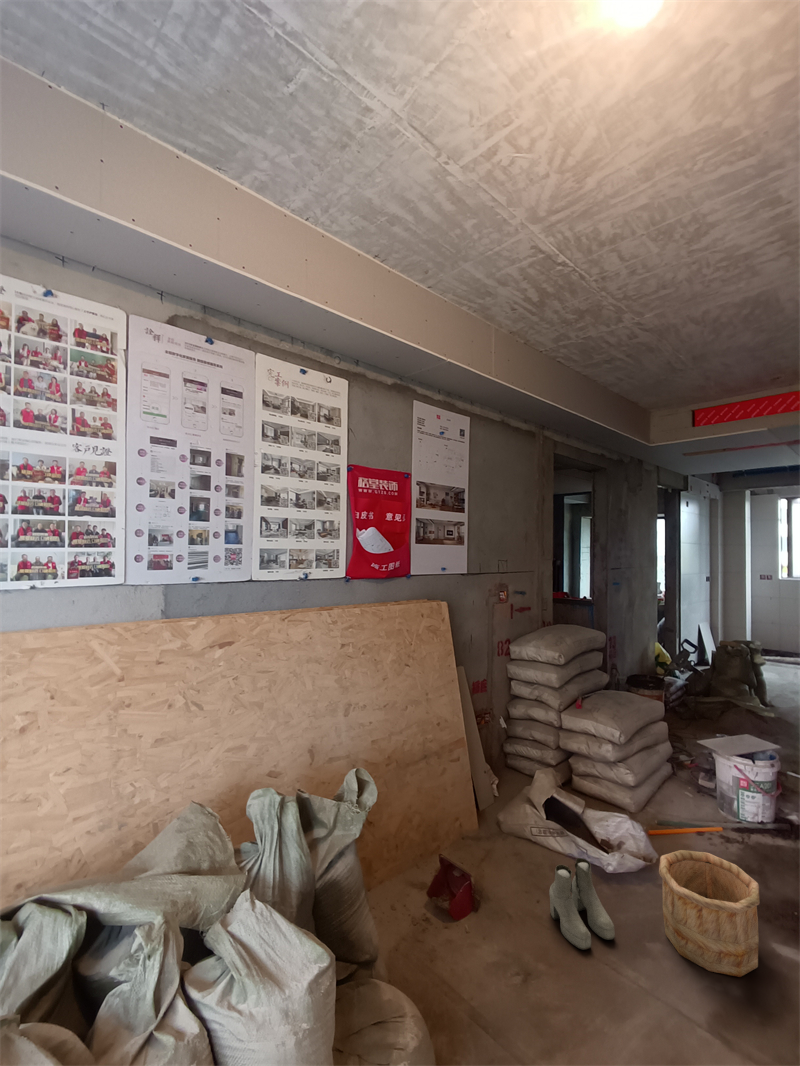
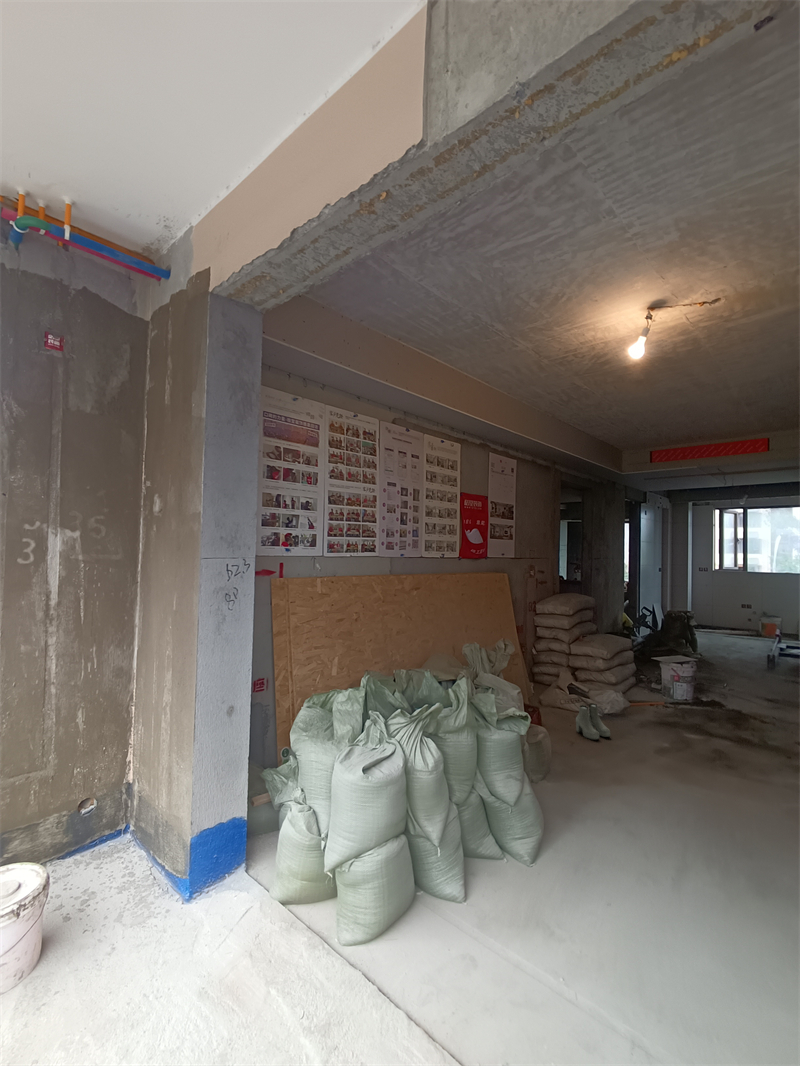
wooden bucket: present [659,850,760,977] -> none [632,698,681,746]

